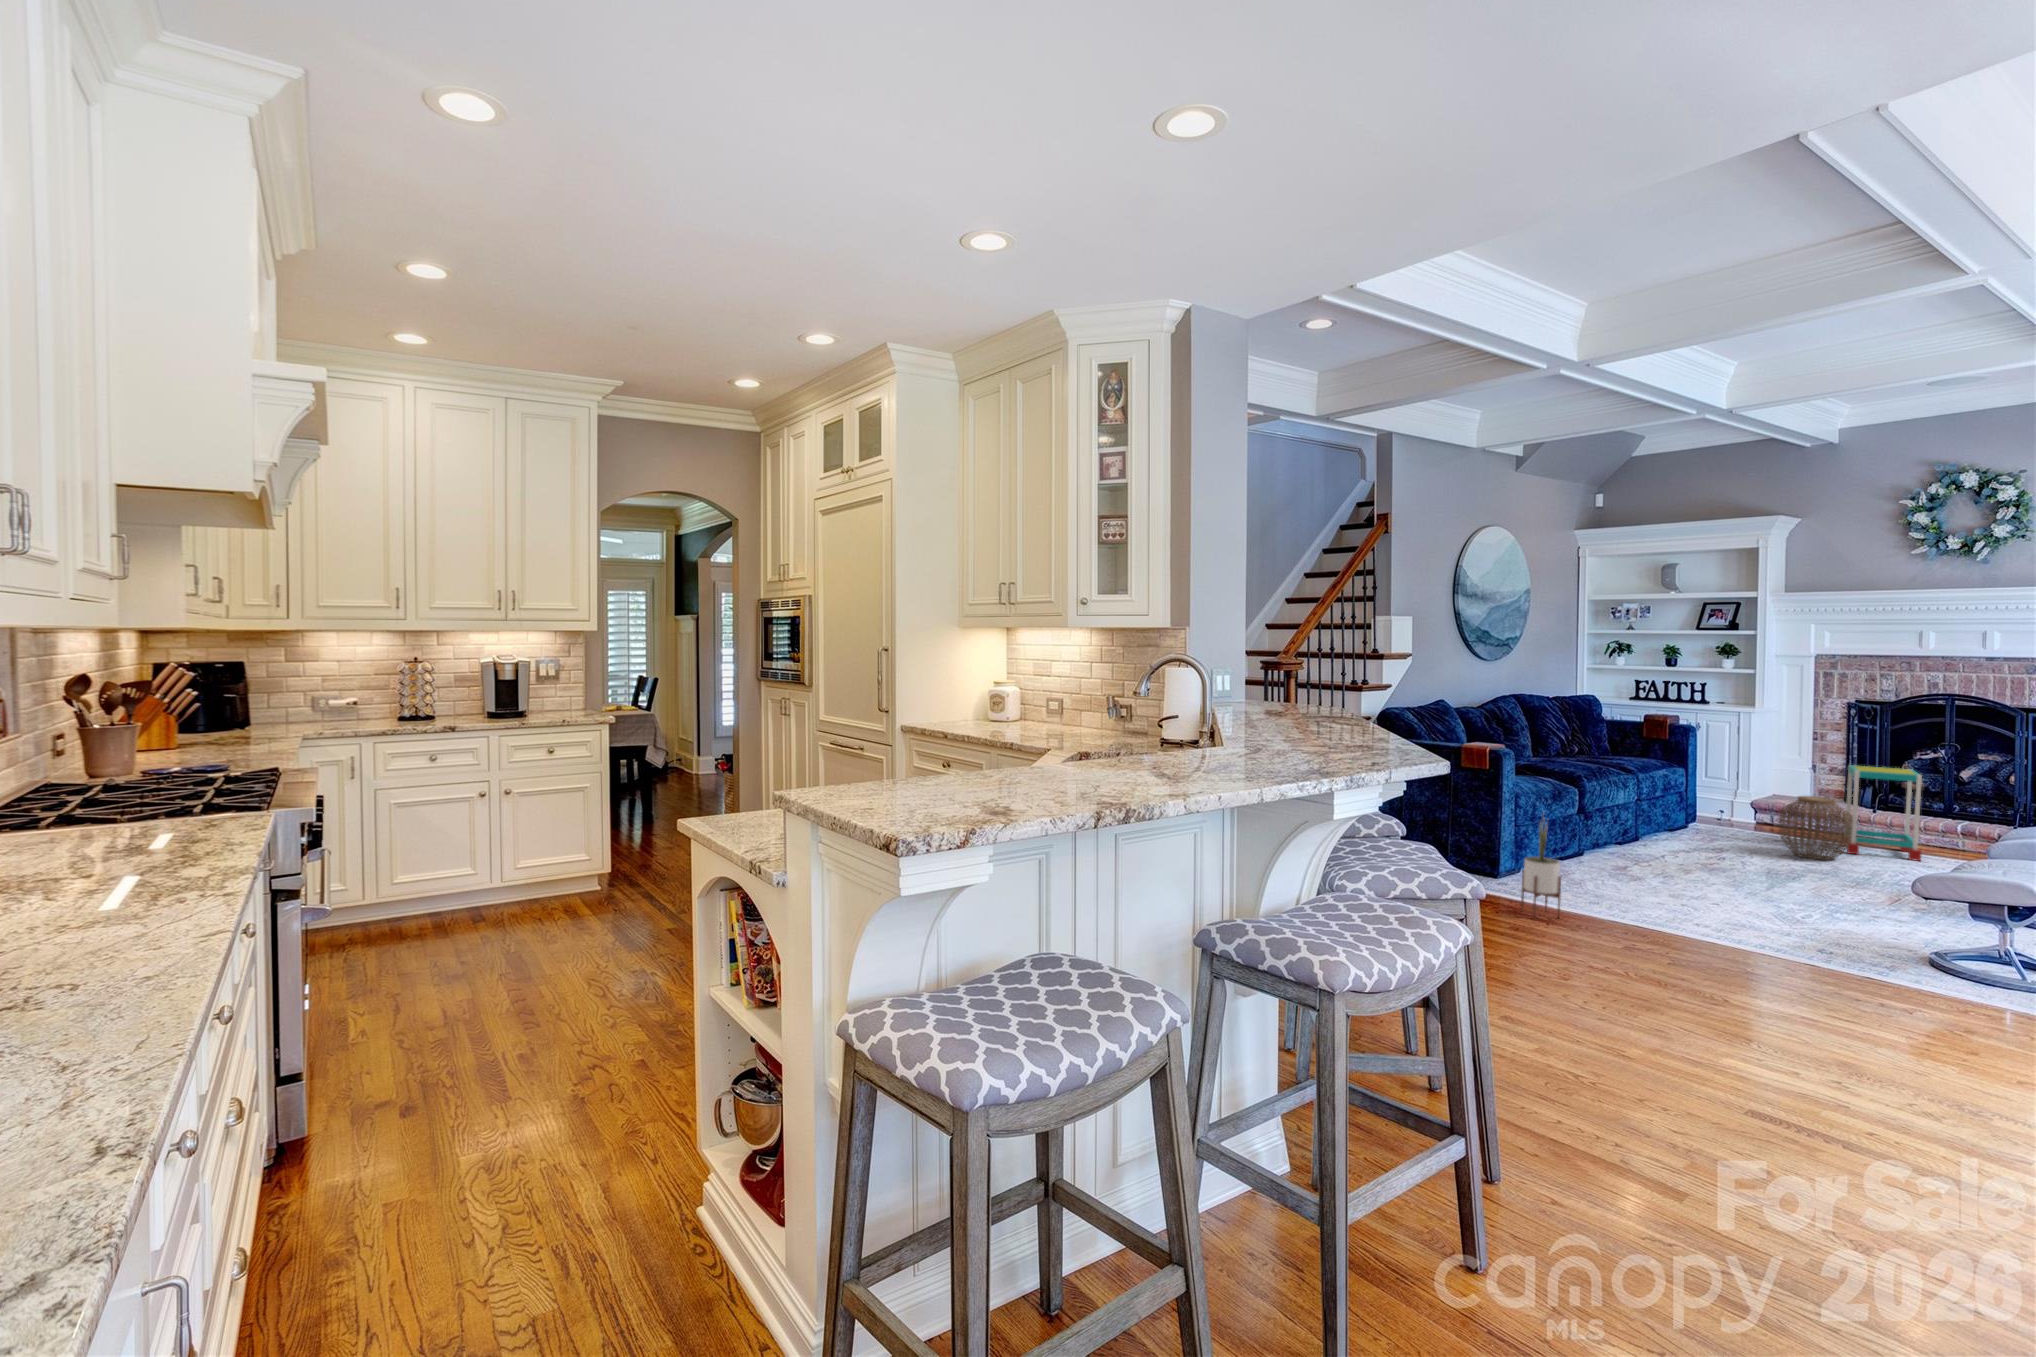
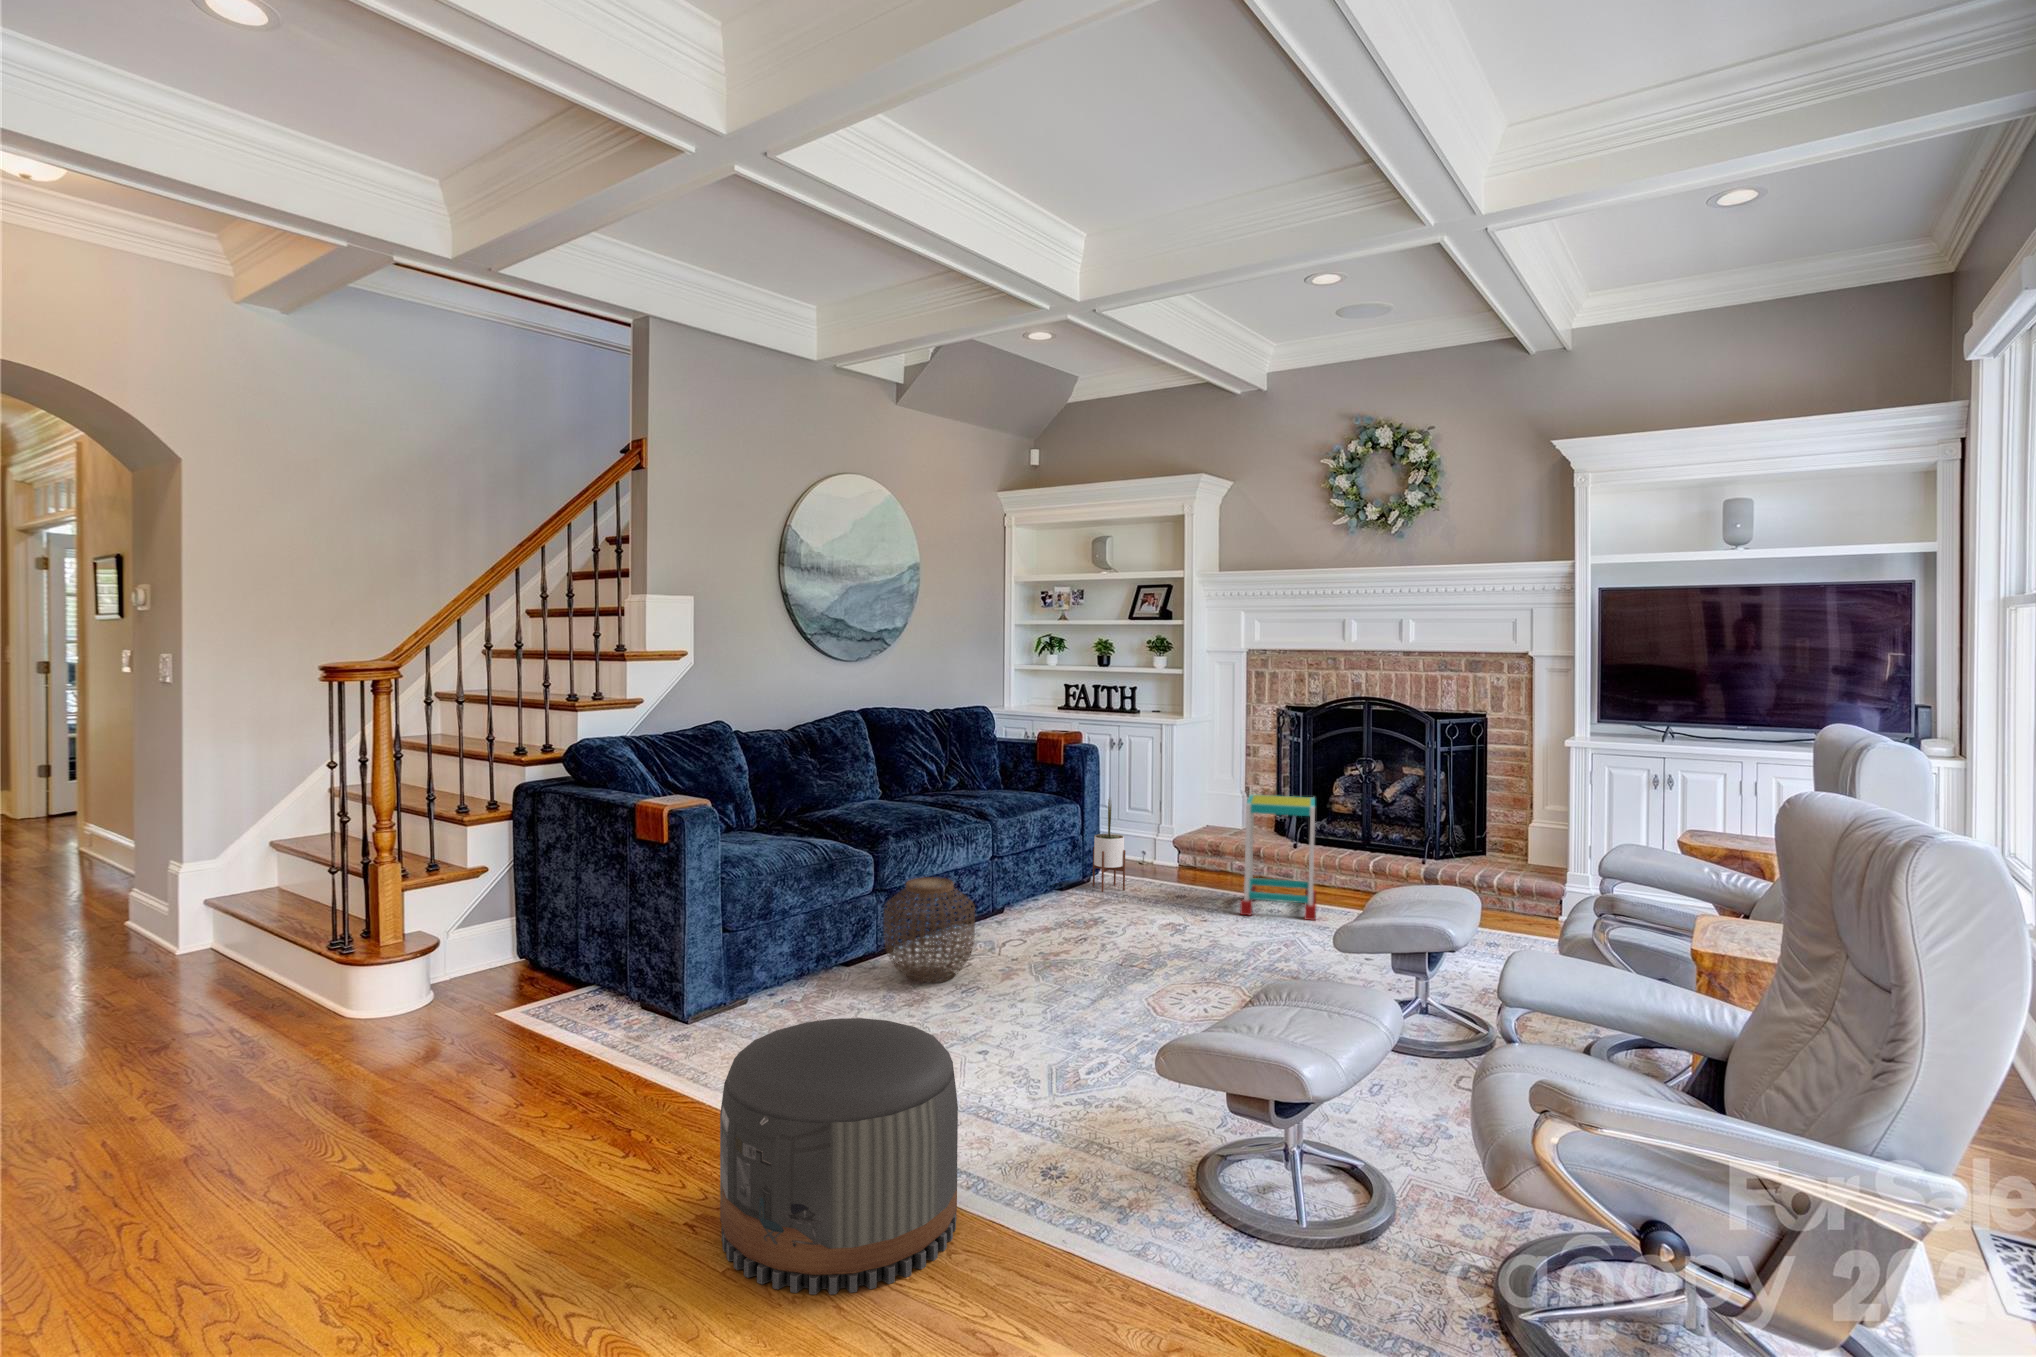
woven basket: present [1780,796,1853,860] -> present [884,877,975,983]
potted plant: present [1521,822,1561,918] -> present [1093,799,1125,892]
pouf: none [1654,859,1811,988] -> present [720,1018,958,1294]

